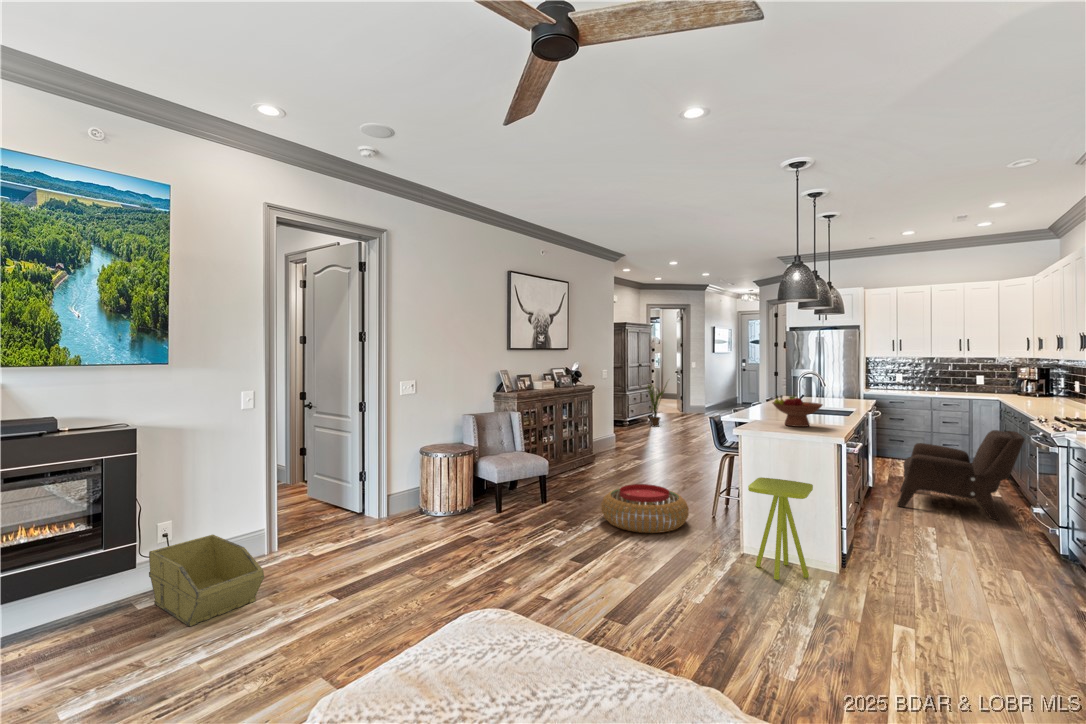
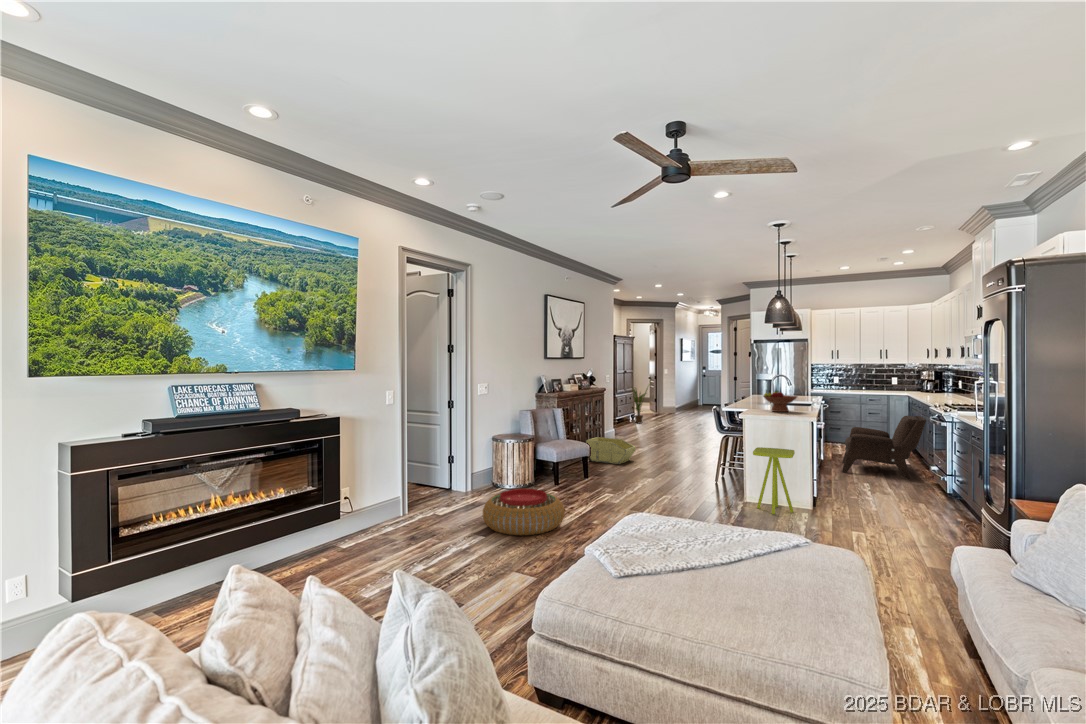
pouf: present [601,484,689,533] -> present [483,489,564,535]
storage bin: present [149,535,264,626] -> present [586,437,636,464]

